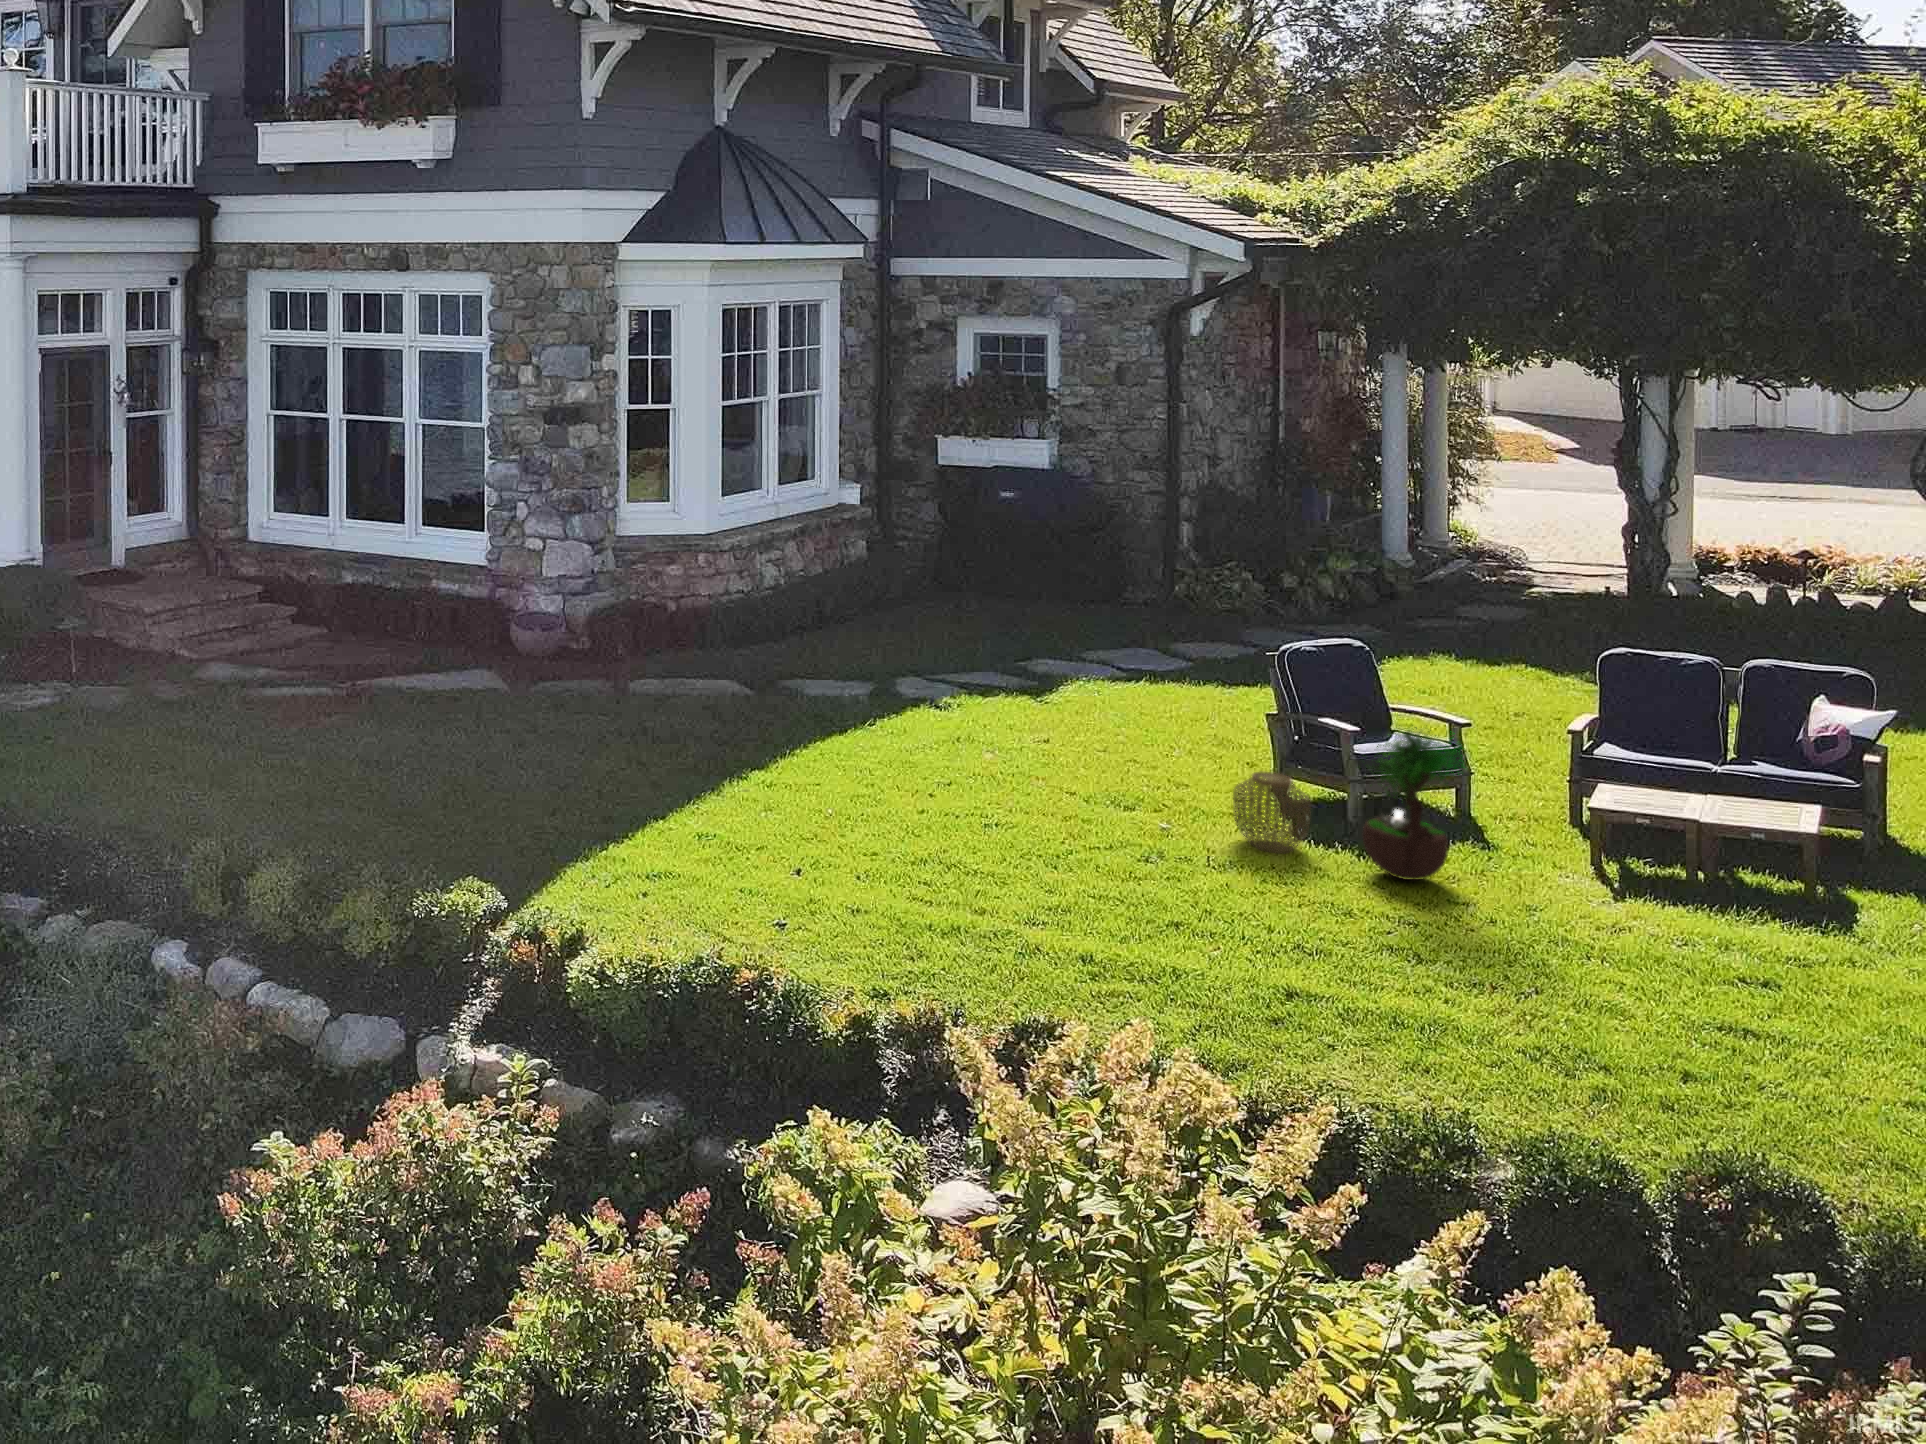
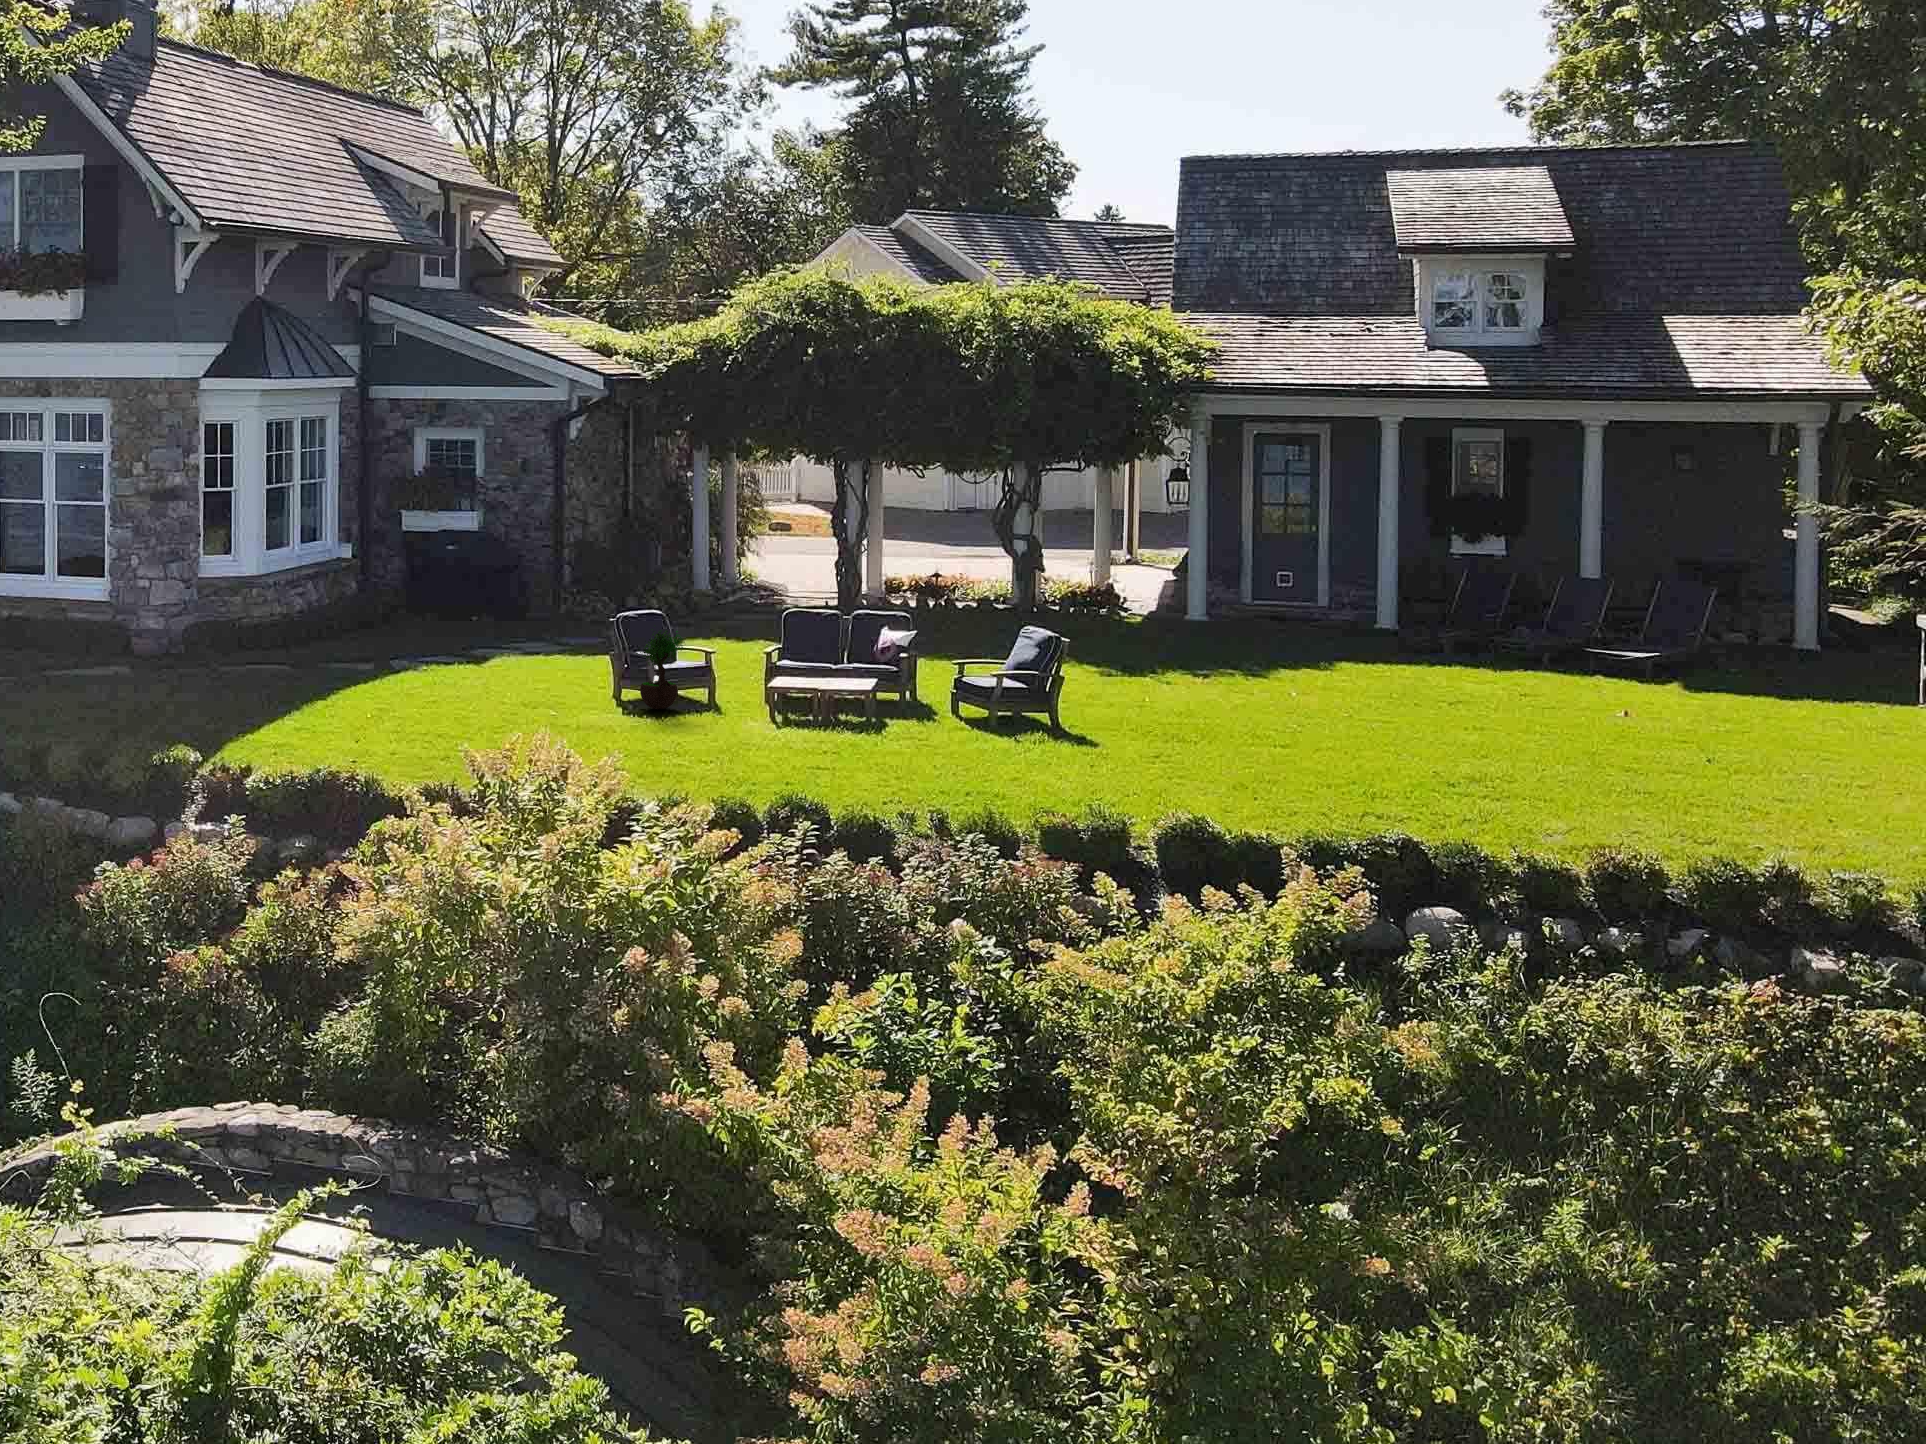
woven basket: present [1233,772,1311,853] -> none [582,667,618,707]

